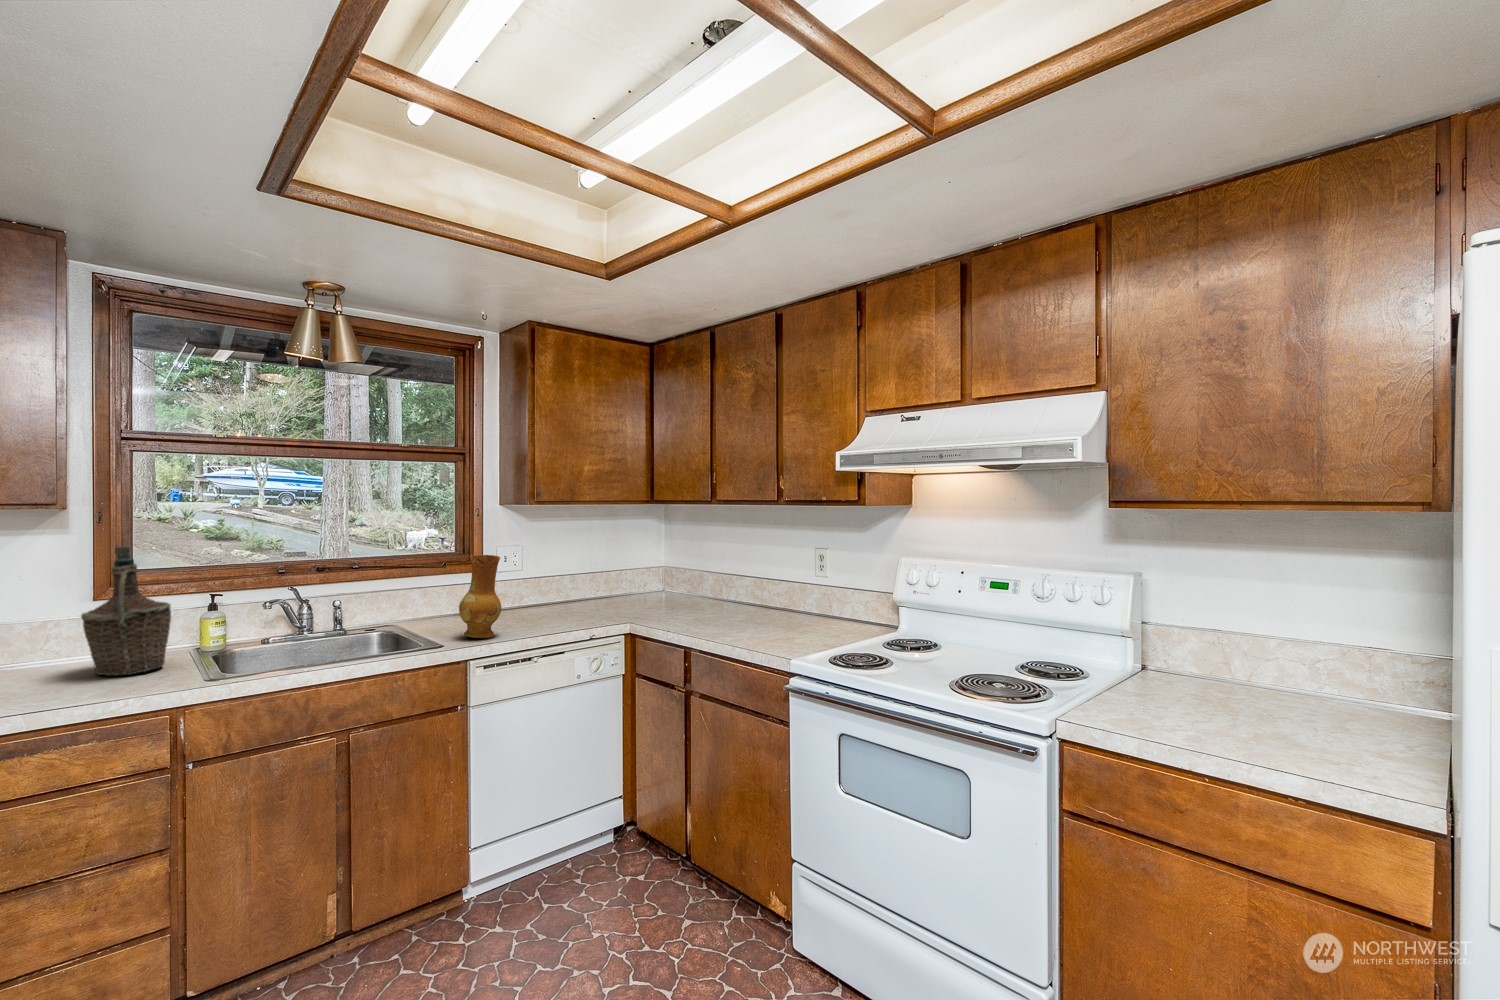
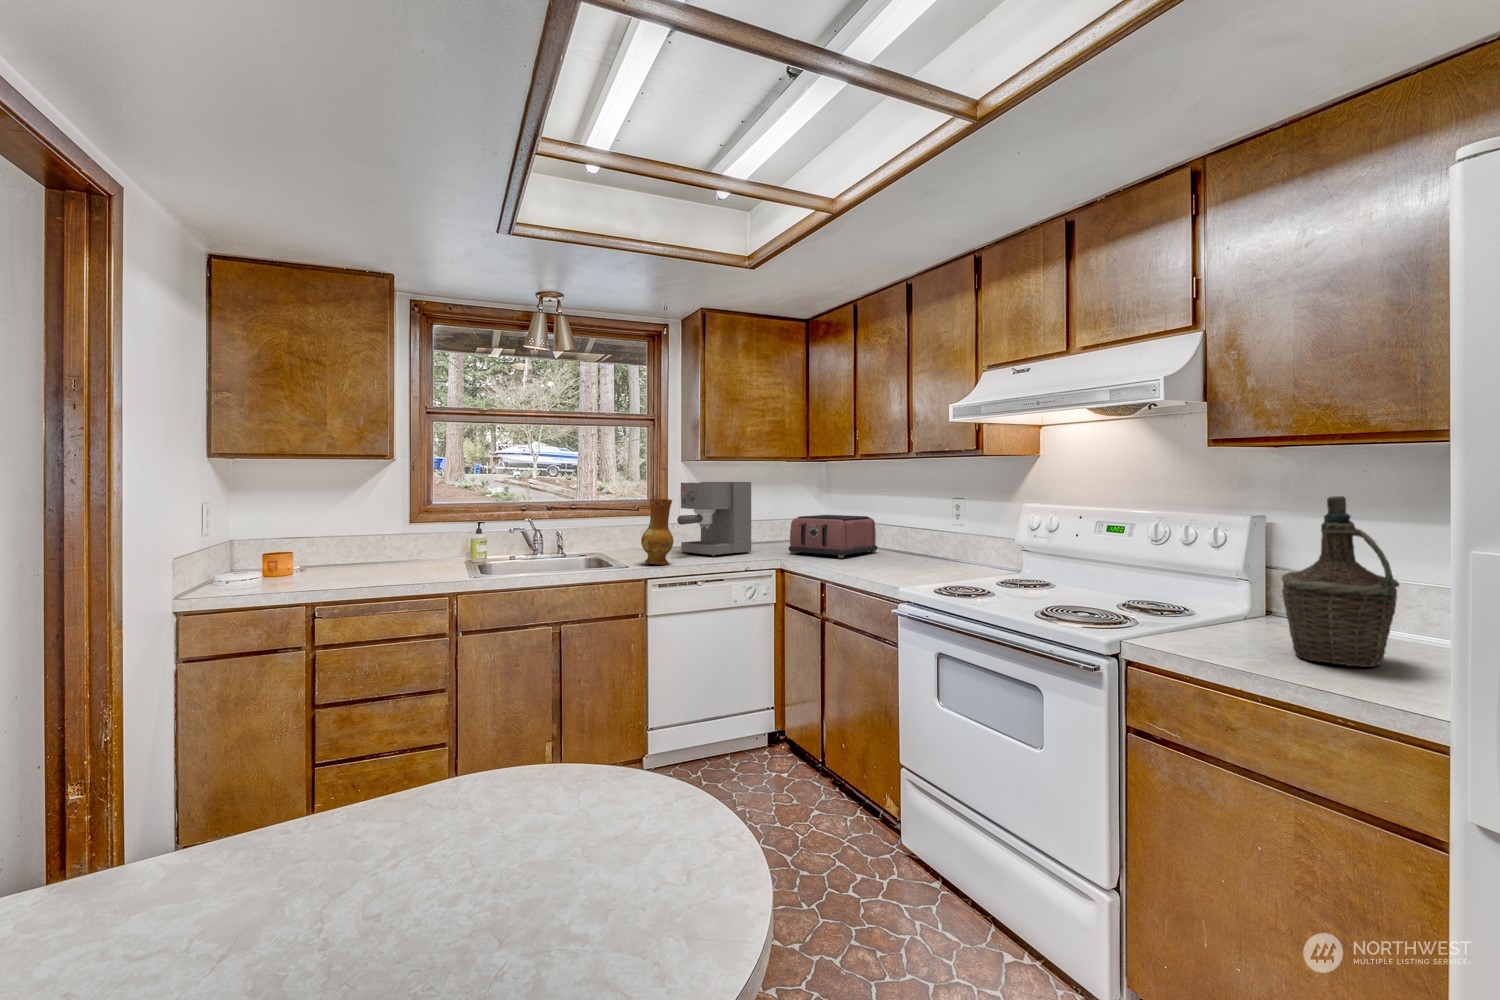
coffee maker: none [501,527,589,620] -> present [677,482,751,556]
bottle: present [81,546,171,675] -> present [1282,496,1399,667]
toaster: none [634,563,731,615] -> present [788,515,877,558]

